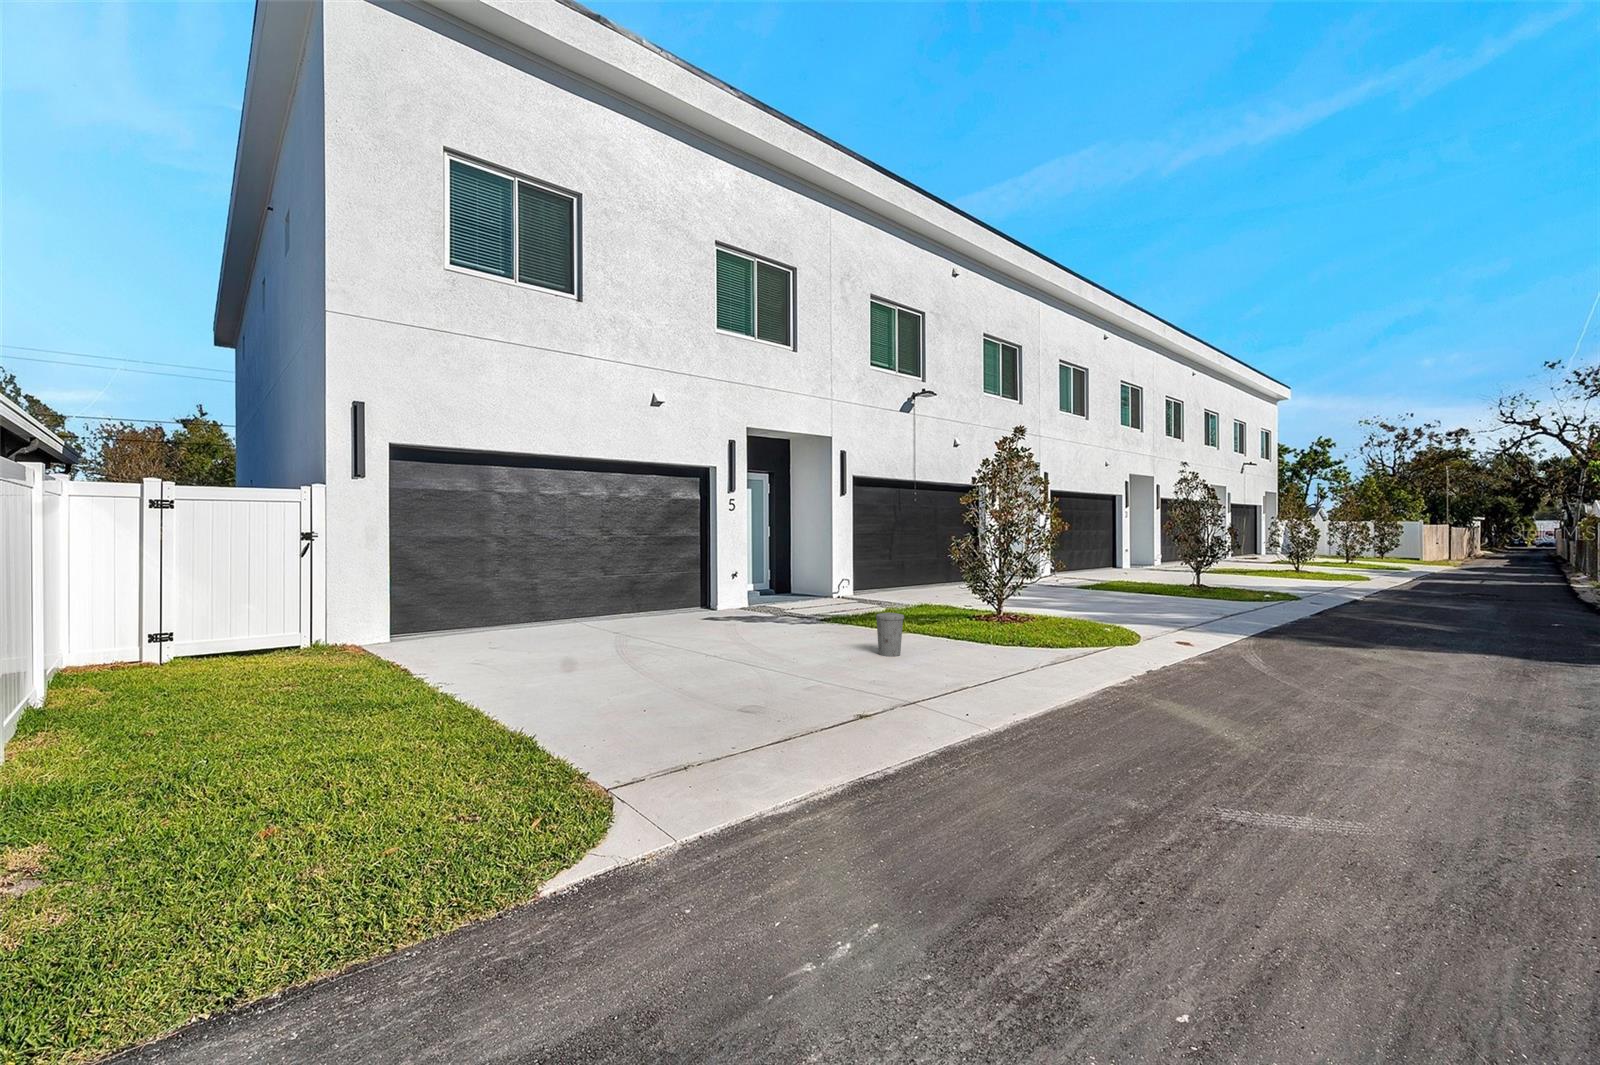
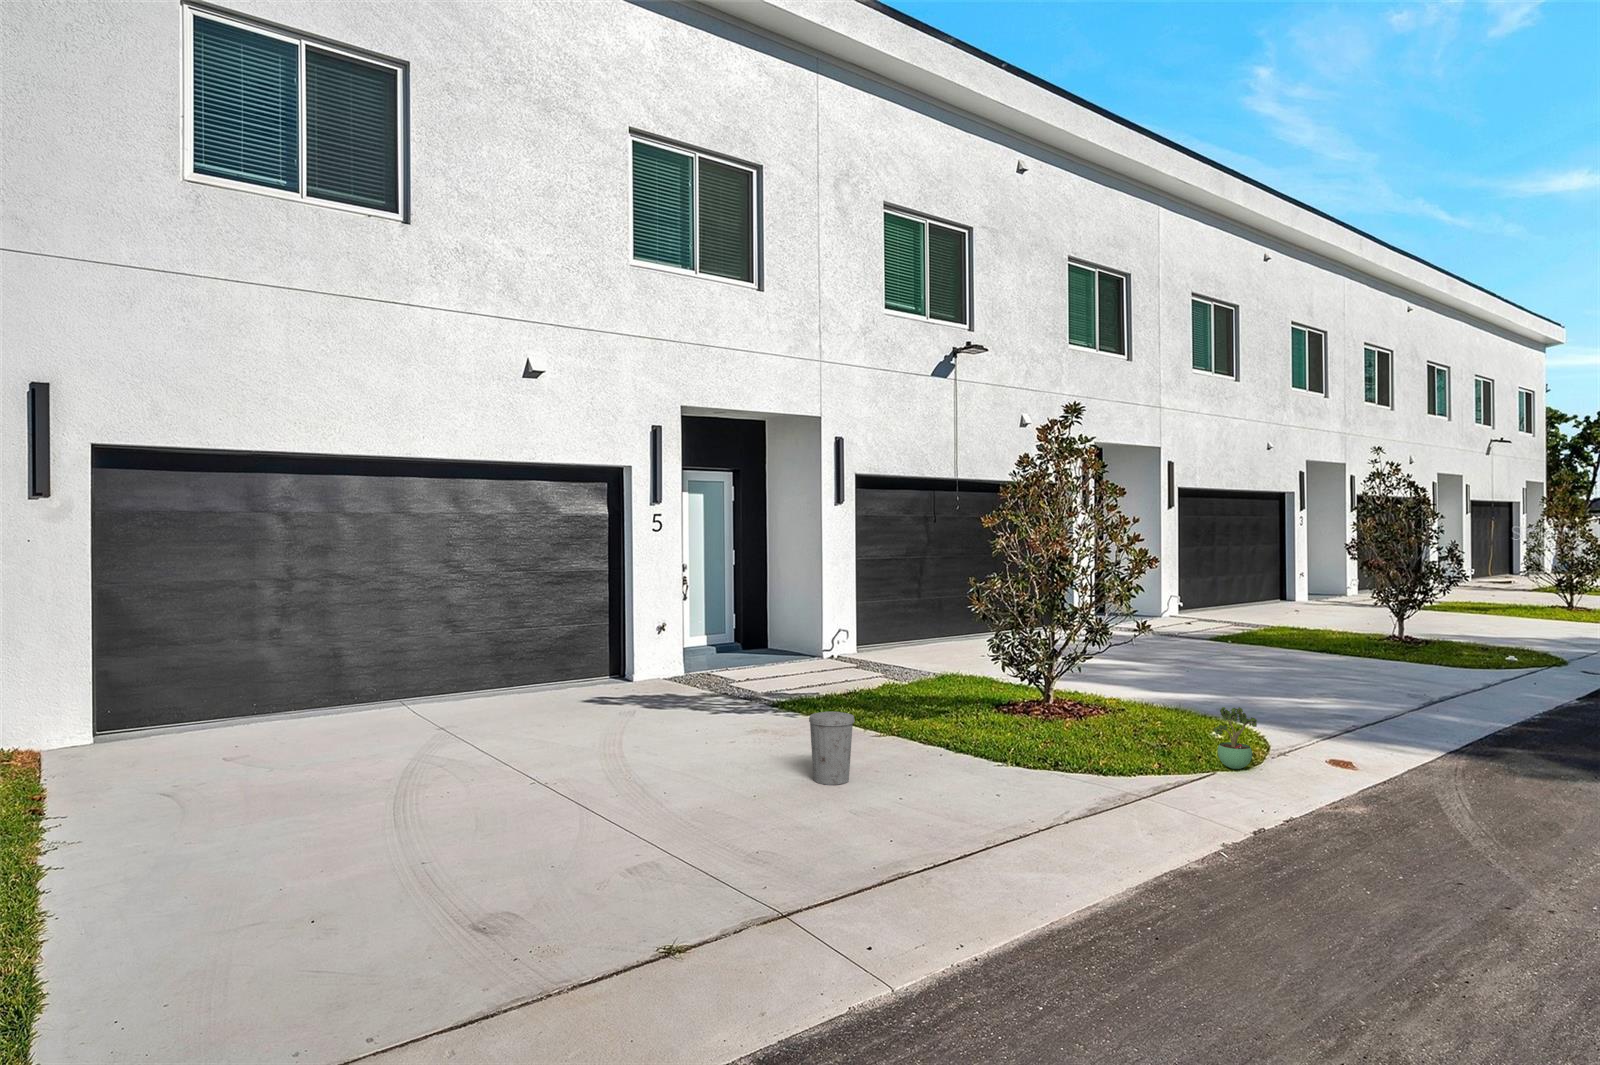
potted plant: none [1110,610,1137,648] -> present [1214,707,1257,769]

